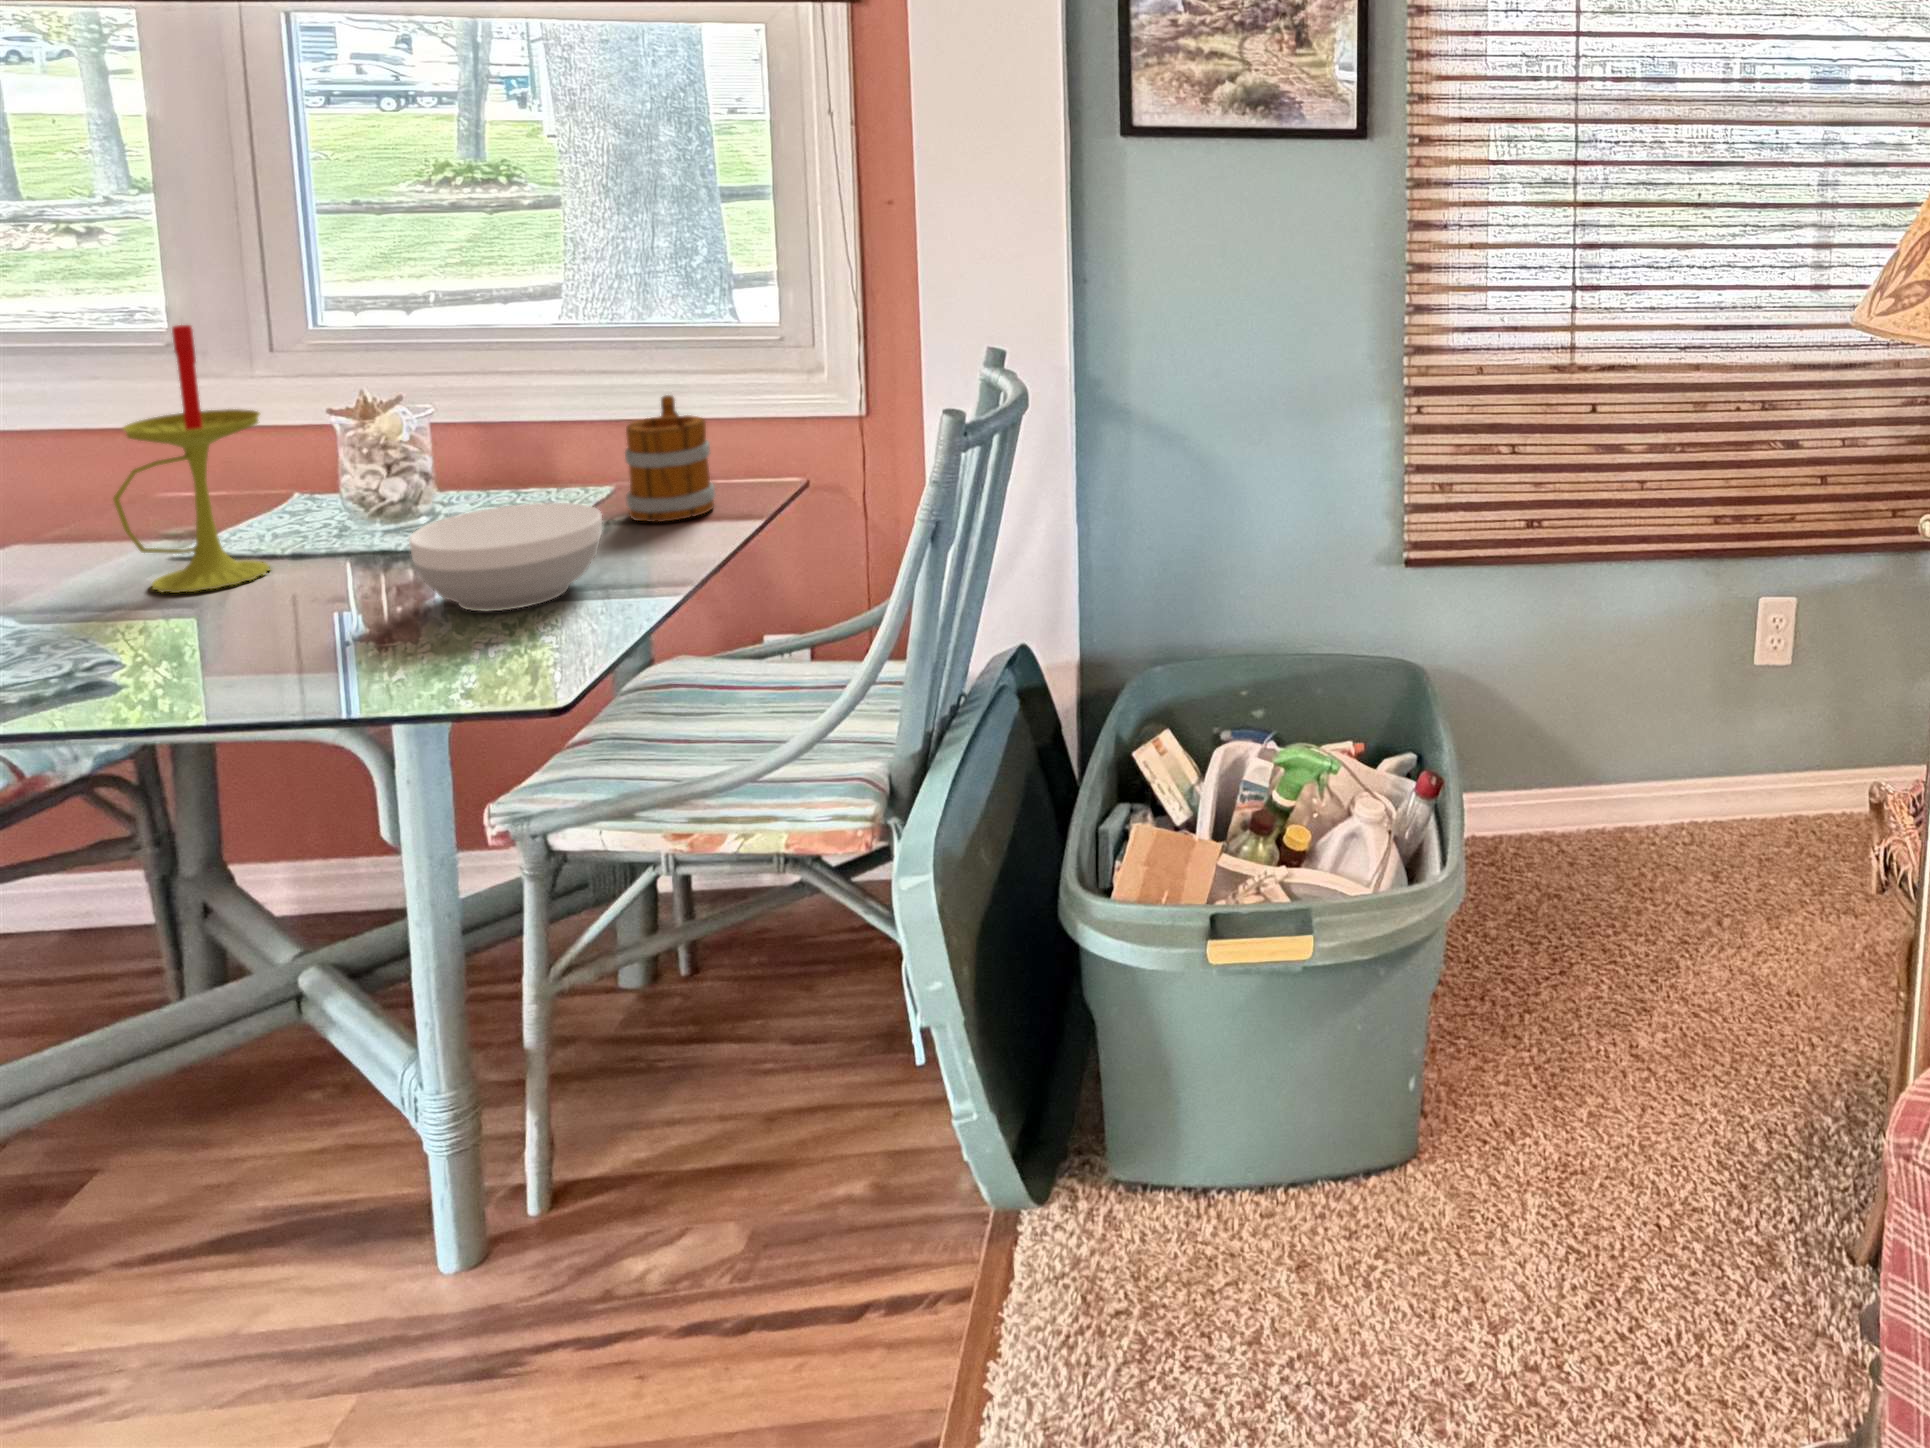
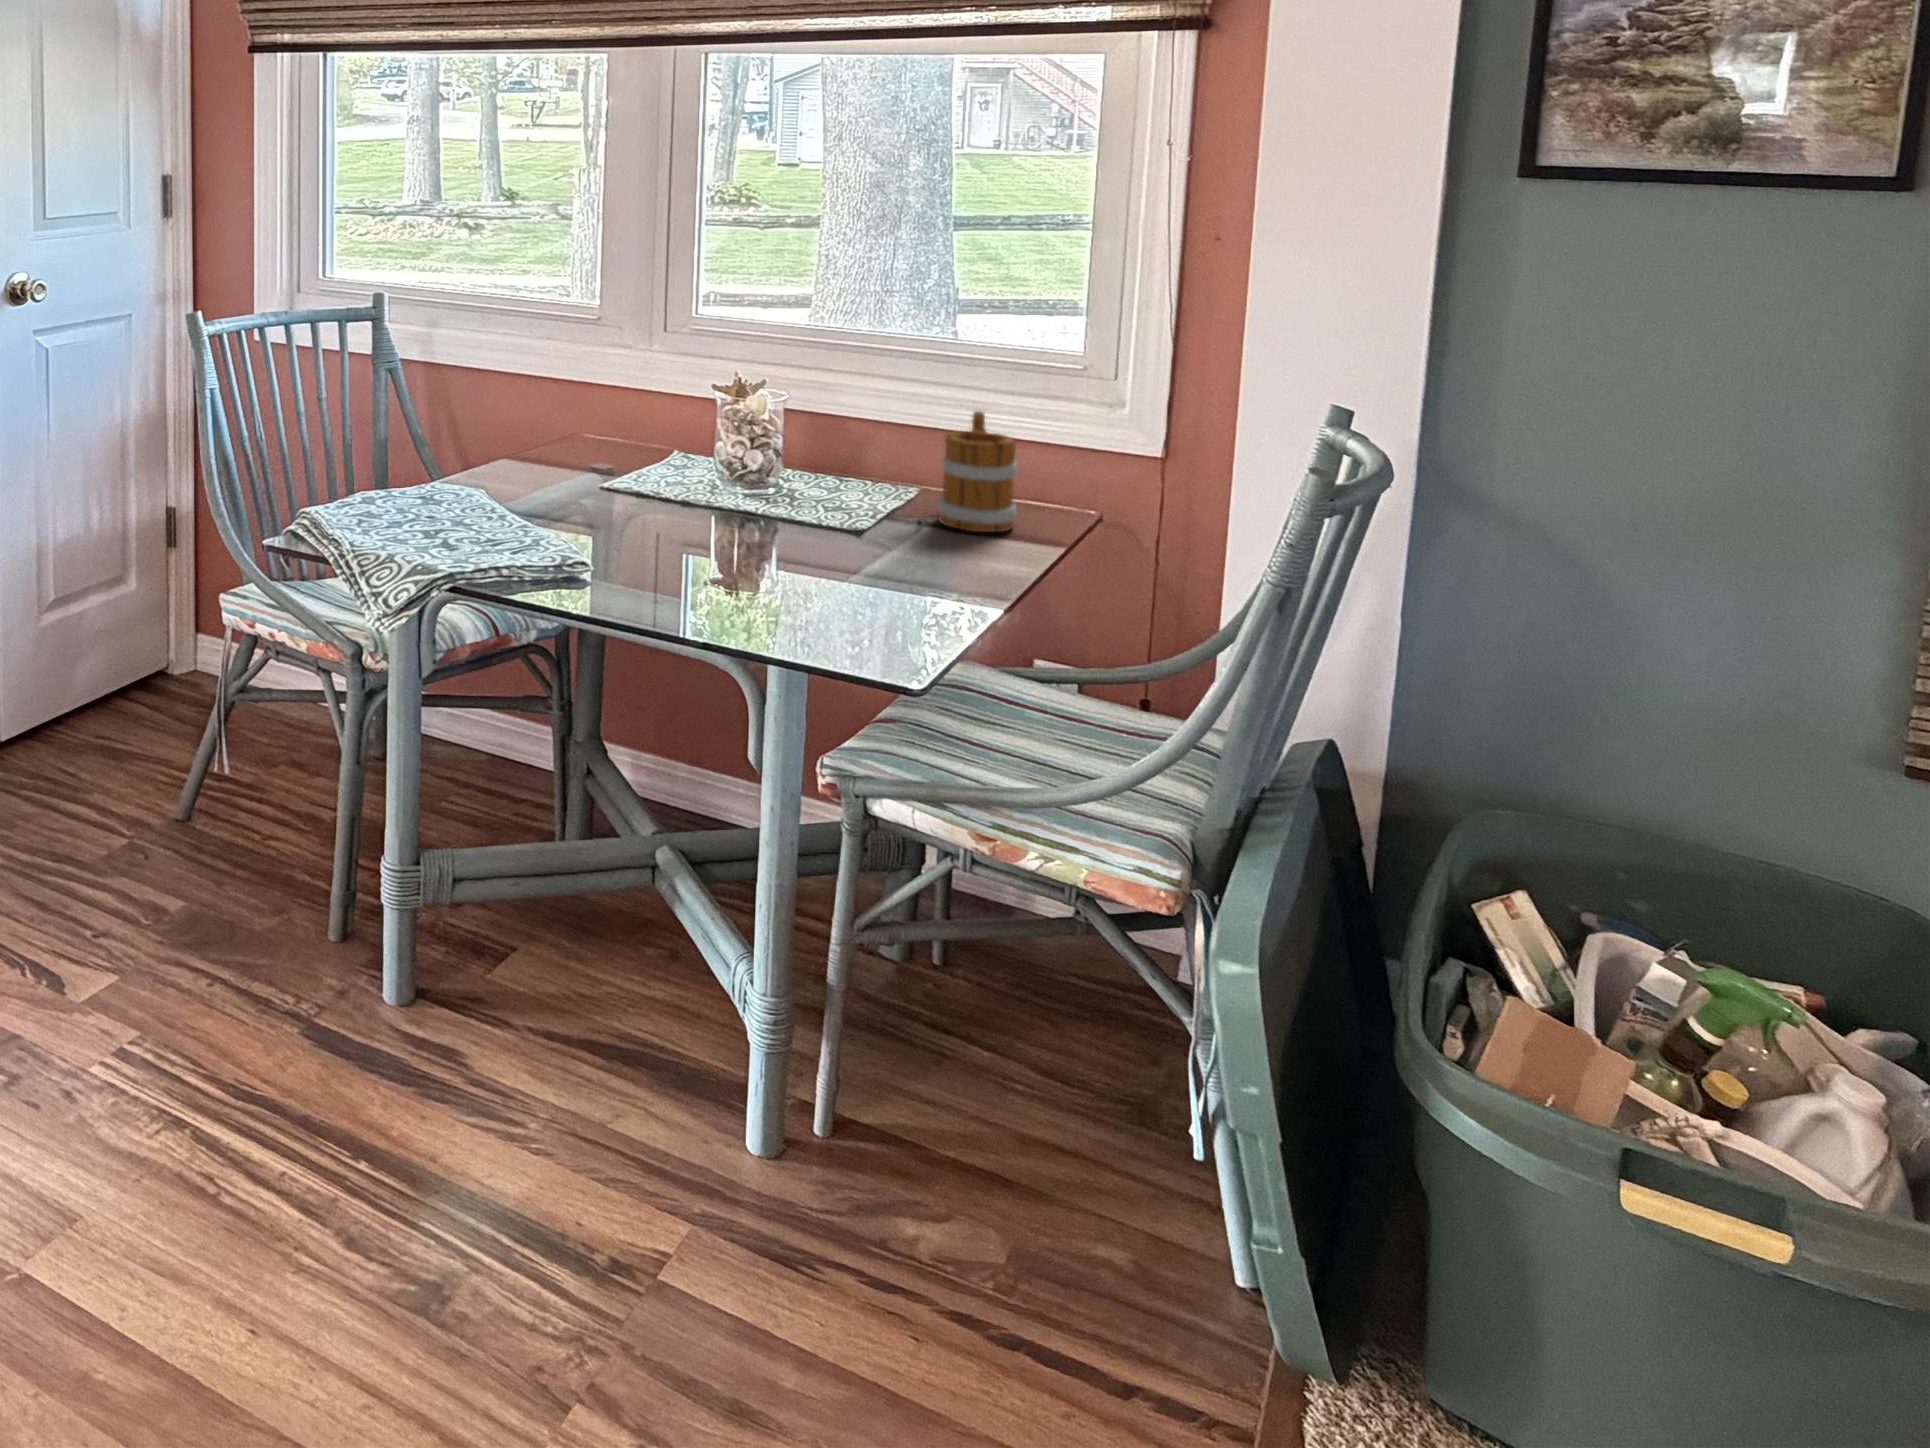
candle: present [113,325,270,593] -> none [590,300,682,518]
bowl: present [409,503,602,611] -> none [789,492,938,587]

